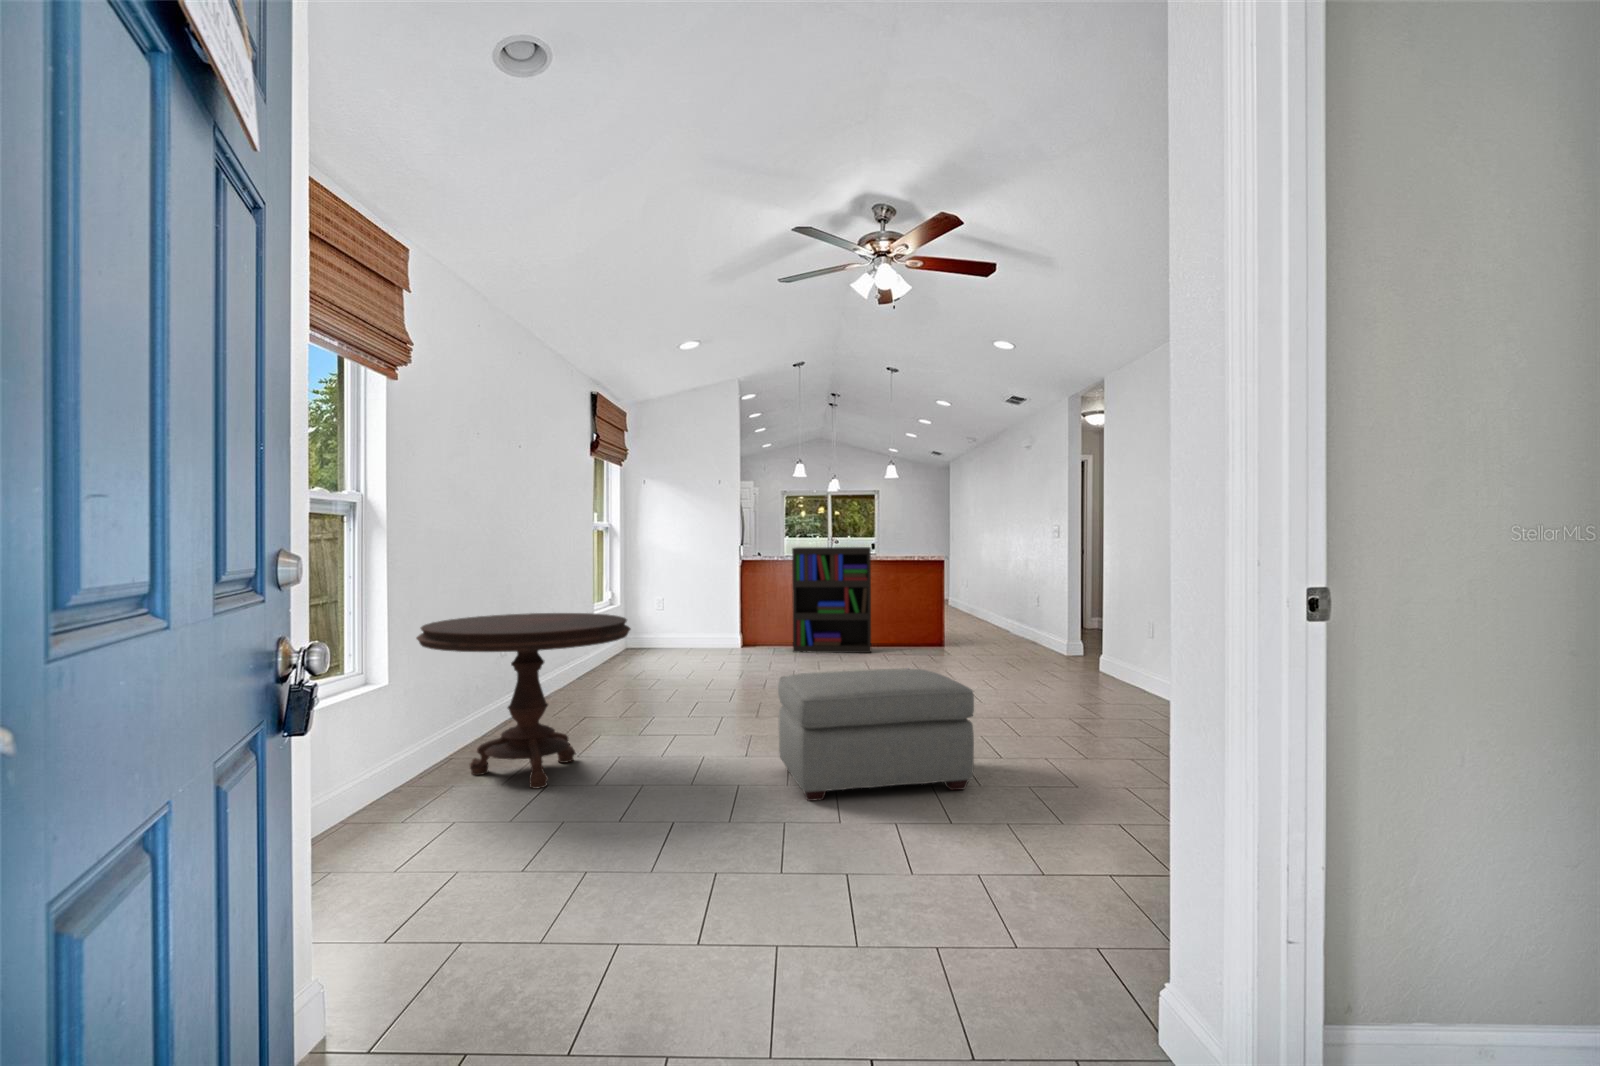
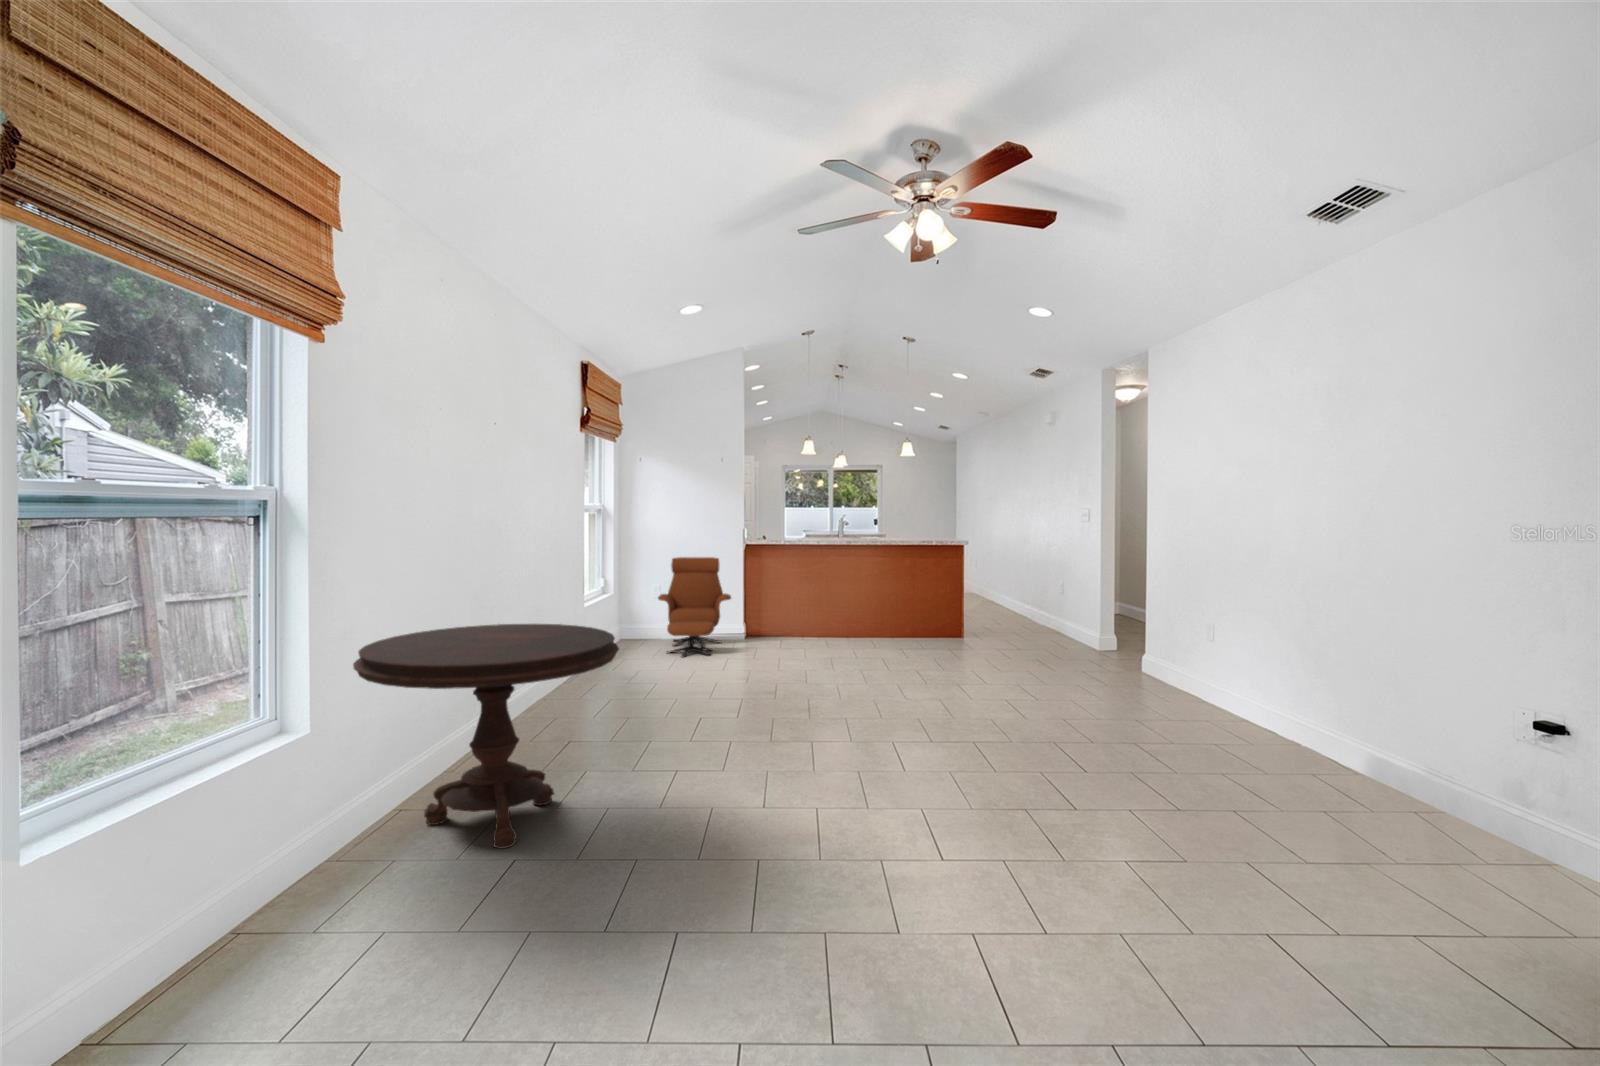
bookshelf: present [792,547,871,653] -> none [800,532,885,645]
lounge chair: none [659,572,728,664] -> present [658,557,731,658]
ottoman: present [778,669,974,801] -> none [796,698,1039,873]

